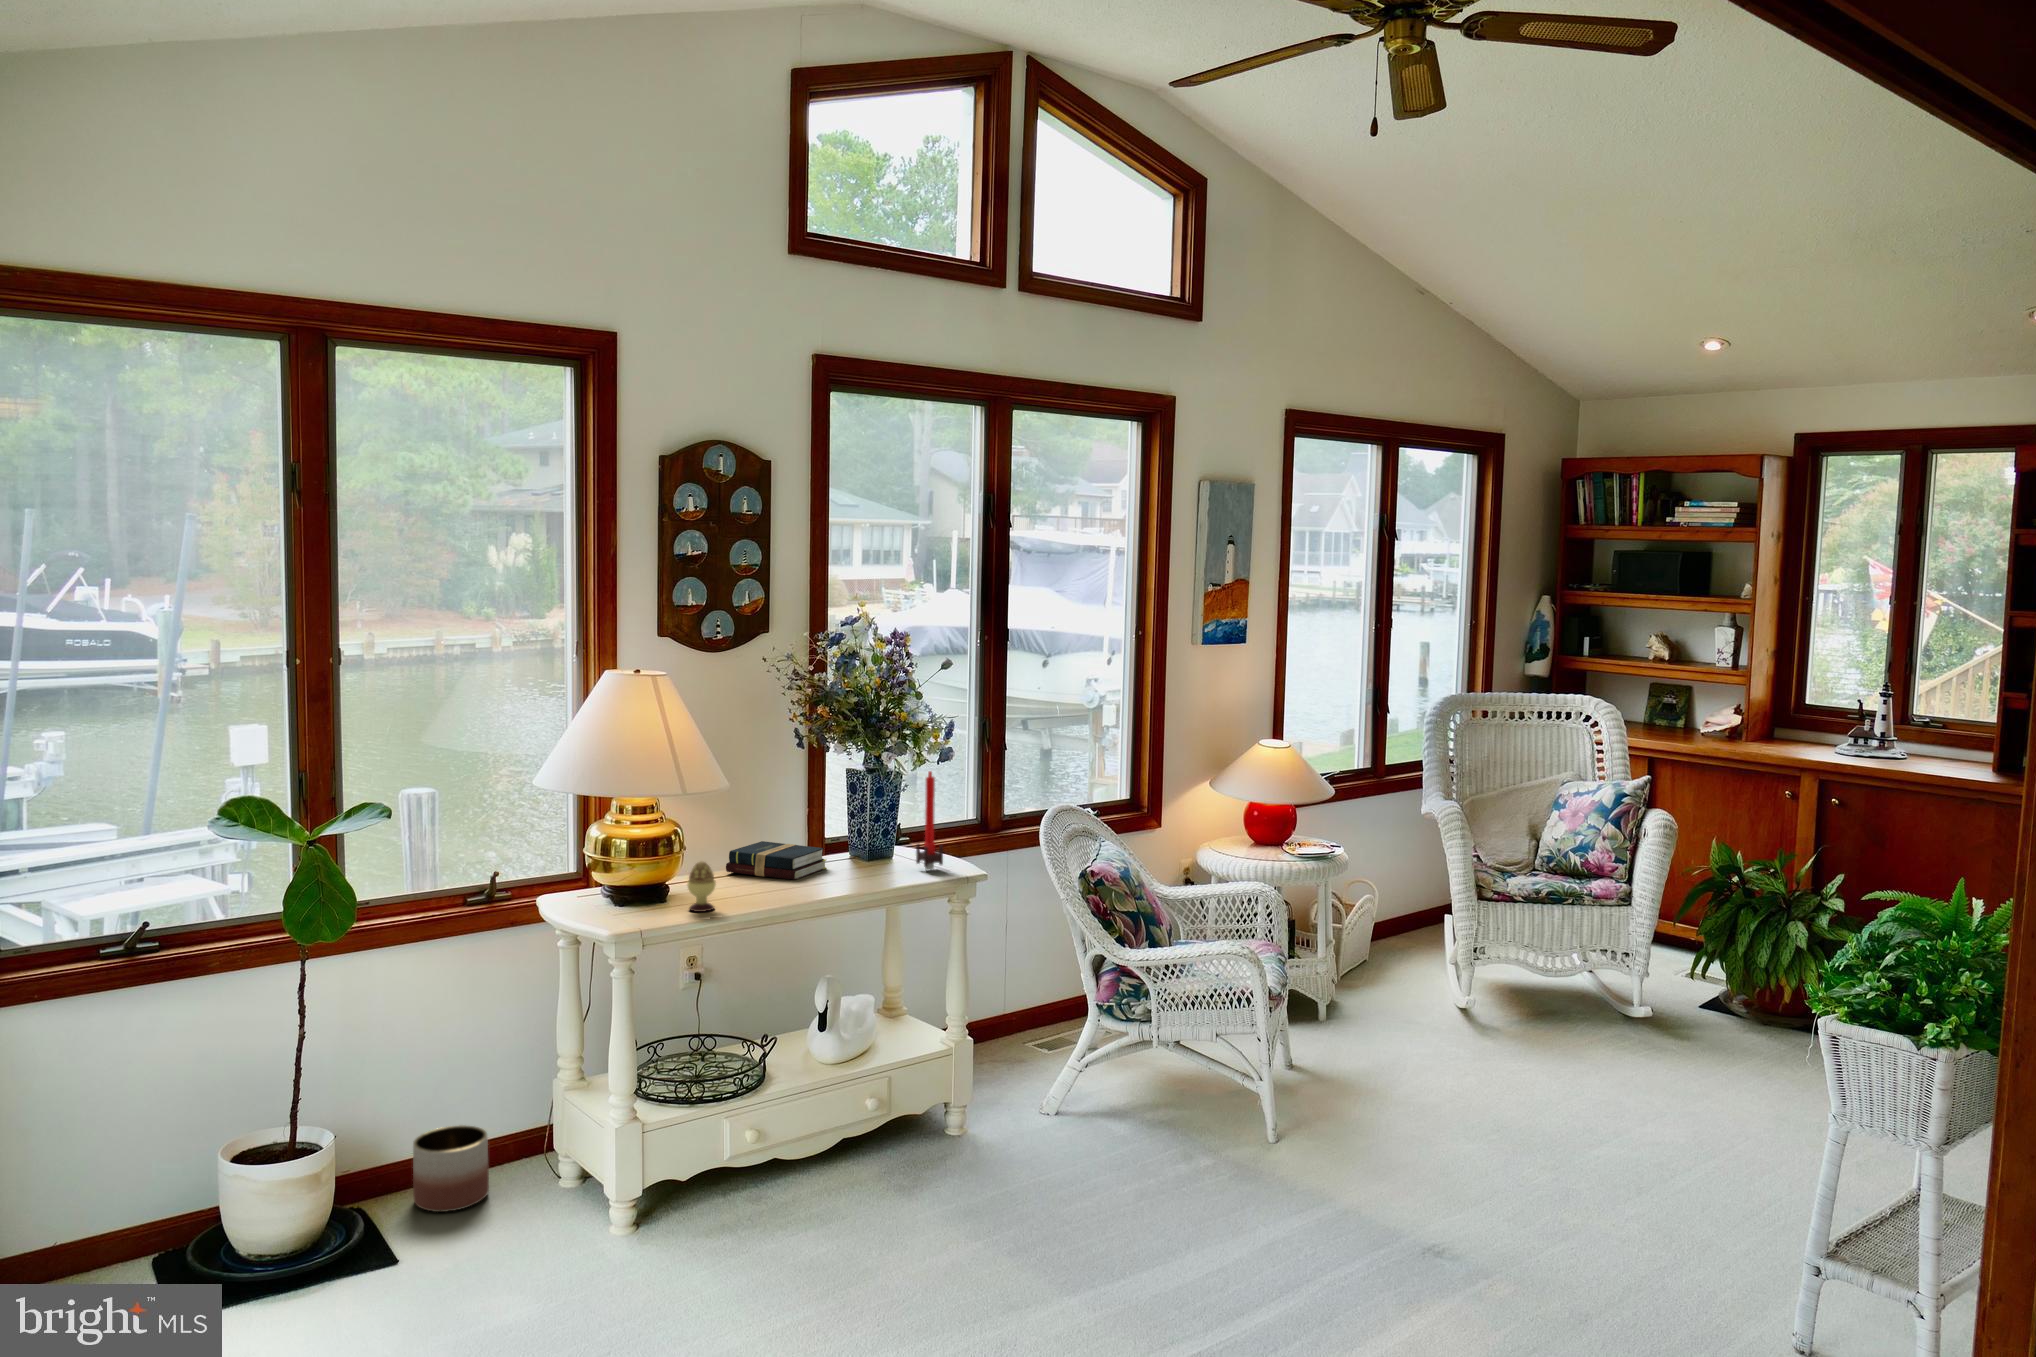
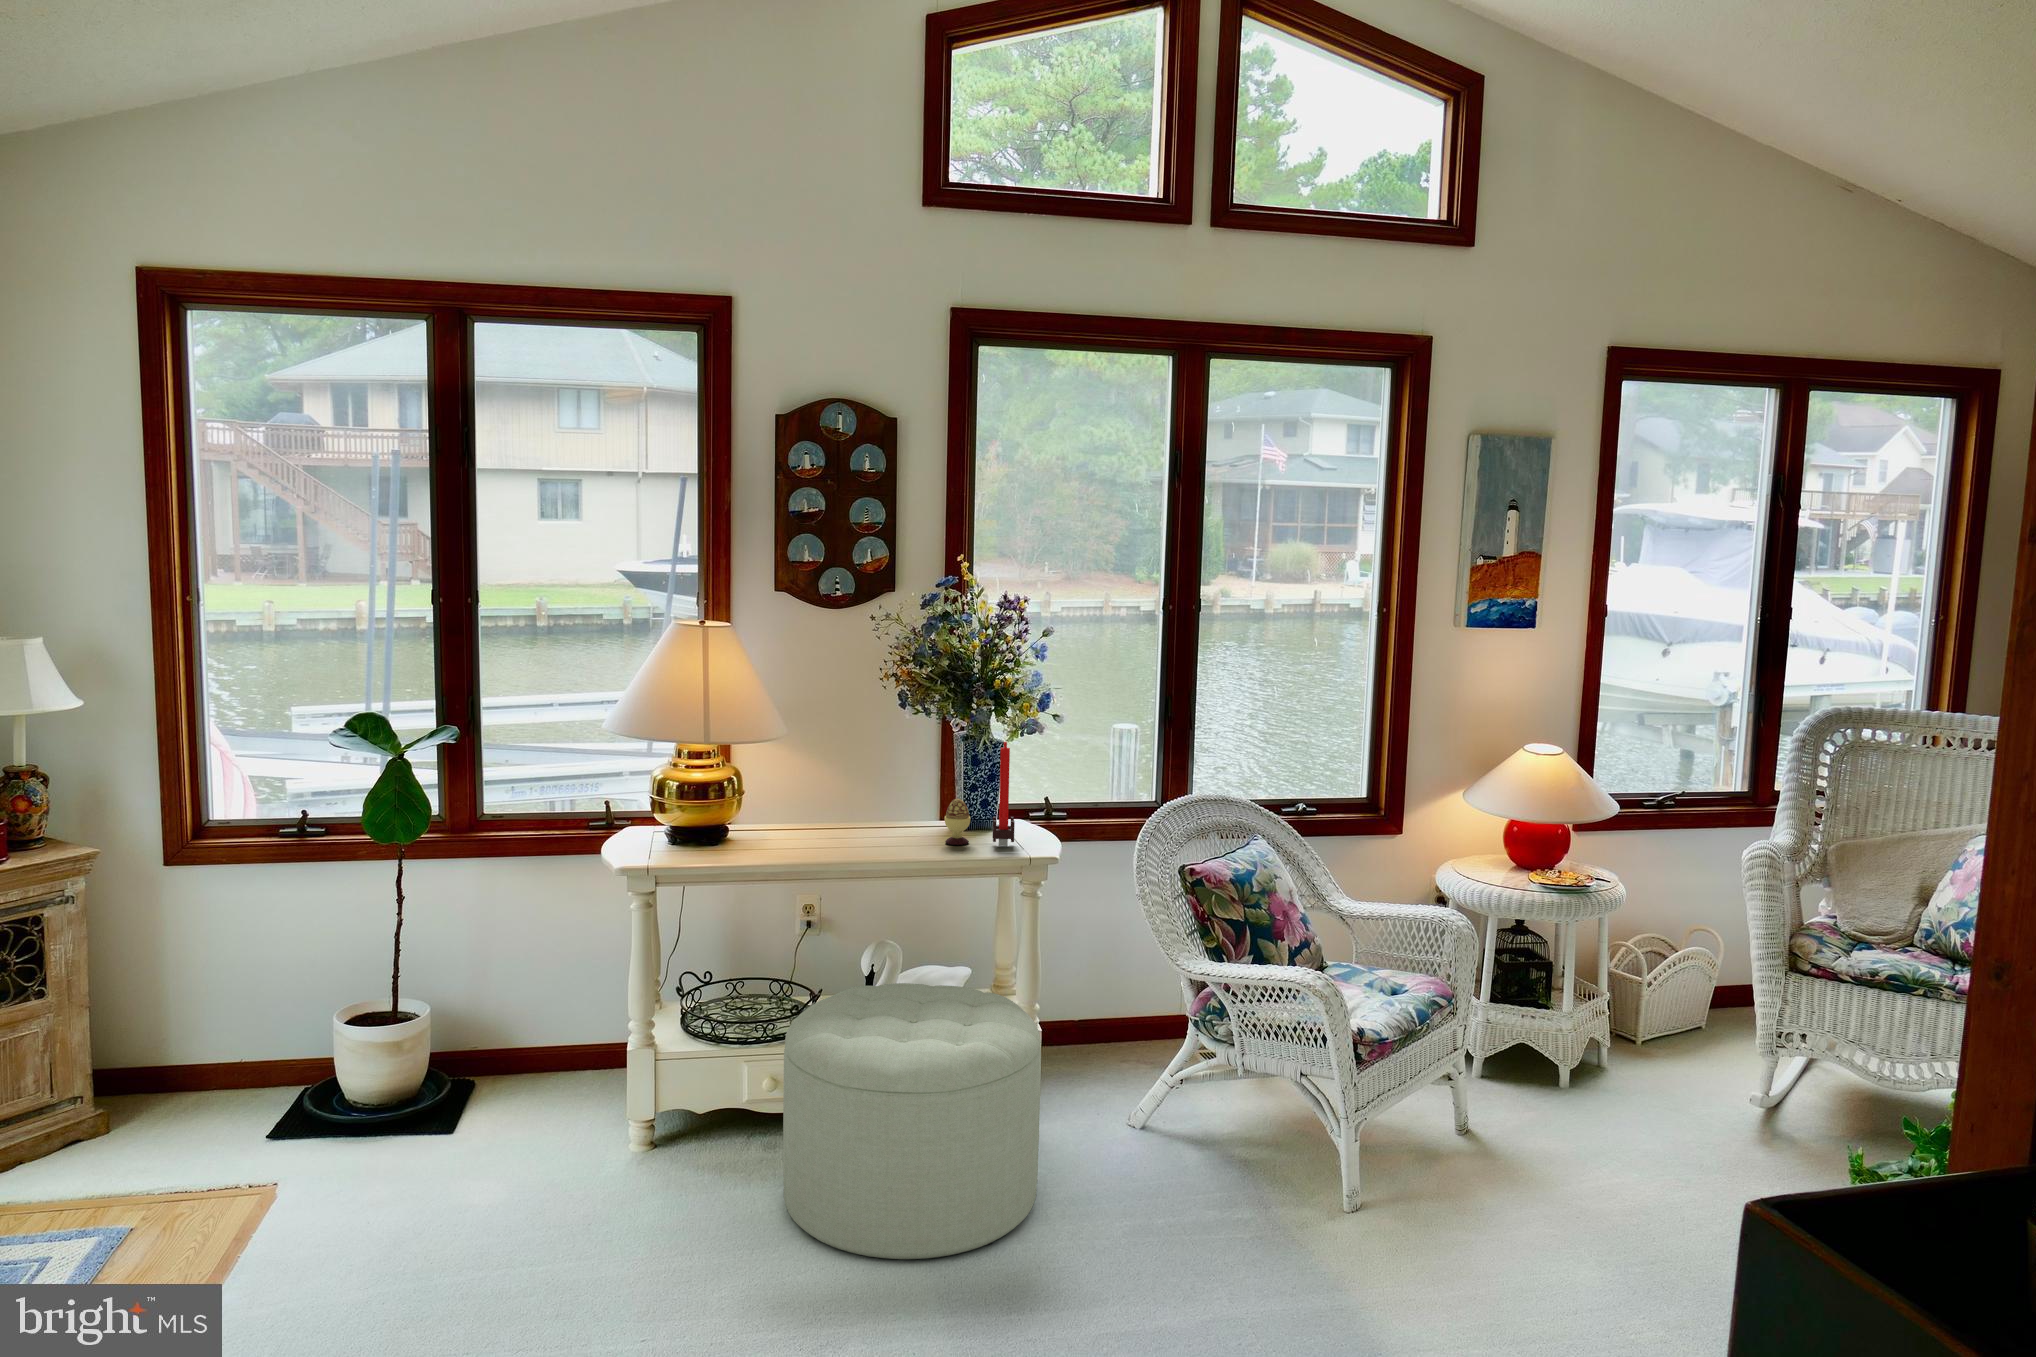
hardback book: present [726,841,826,880] -> none [822,798,917,839]
decorative egg: present [687,861,716,912] -> present [945,799,970,845]
ottoman: none [815,1005,1056,1257] -> present [783,983,1041,1259]
planter: present [413,1125,489,1212] -> none [510,1023,578,1099]

